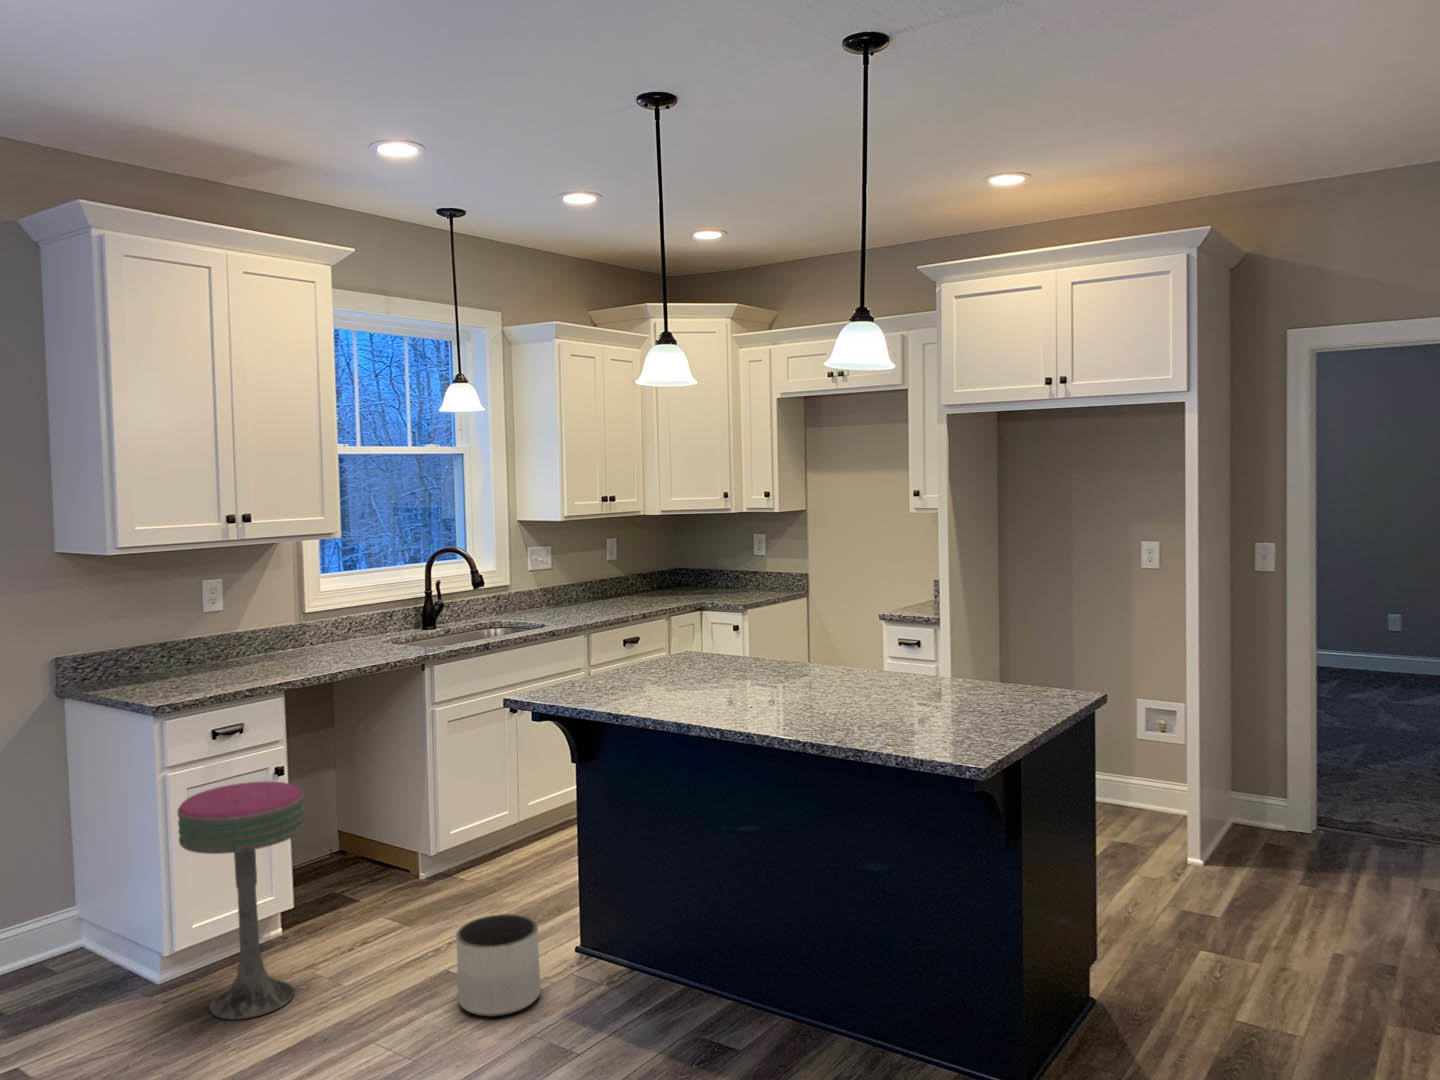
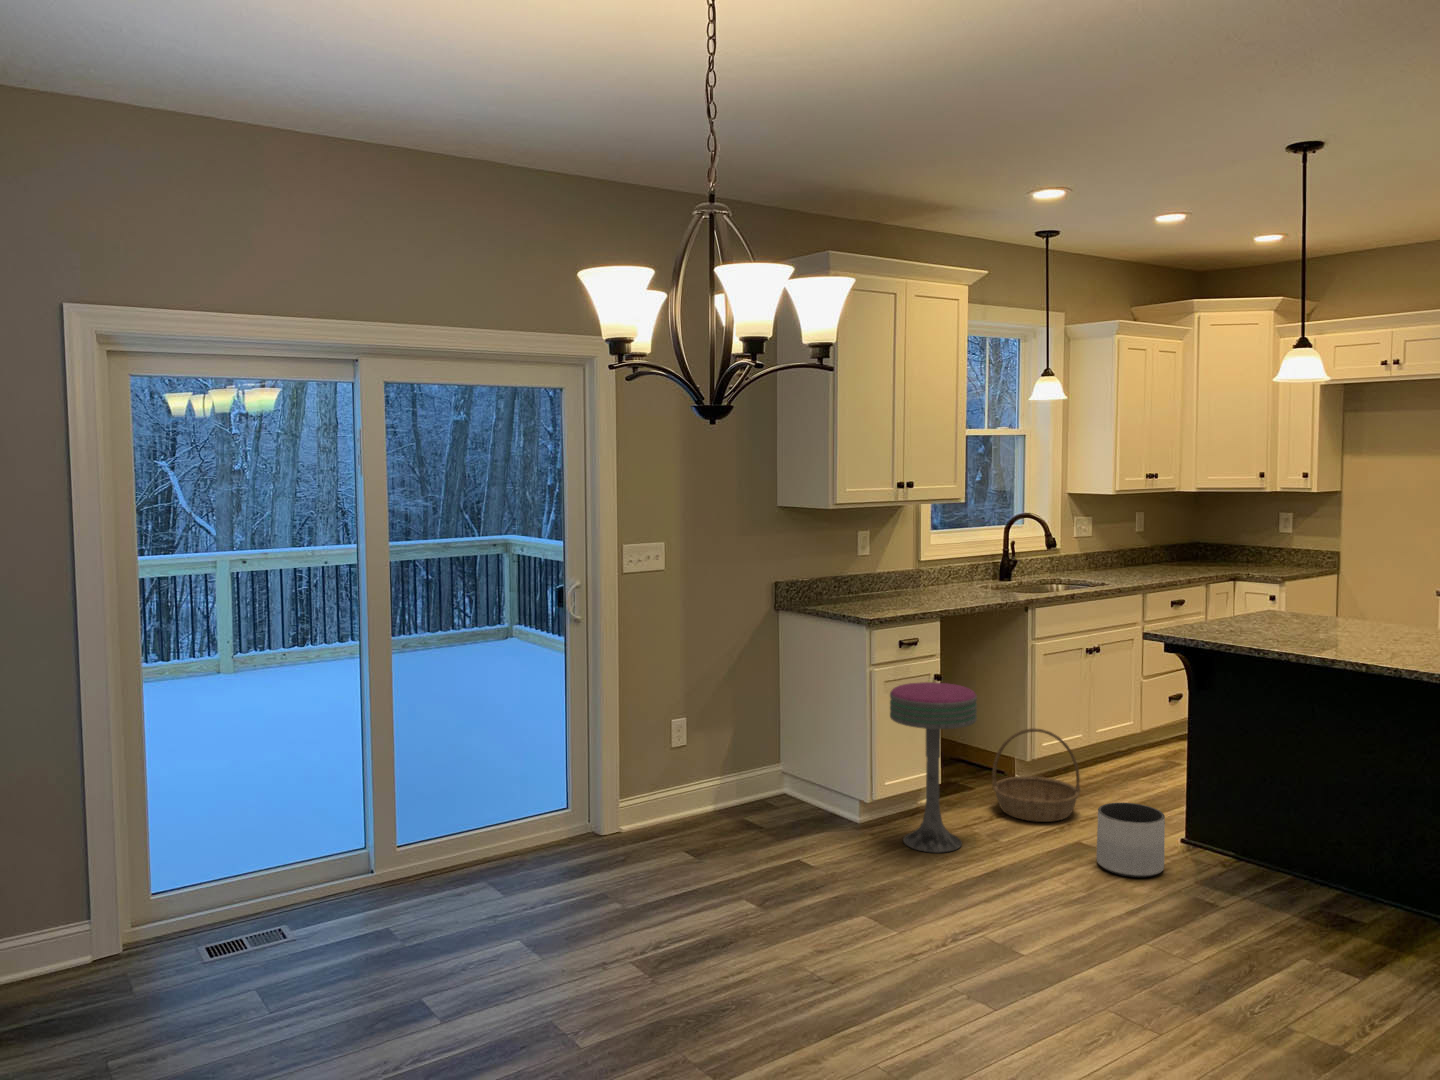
basket: none [368,821,477,942] -> present [992,728,1080,822]

